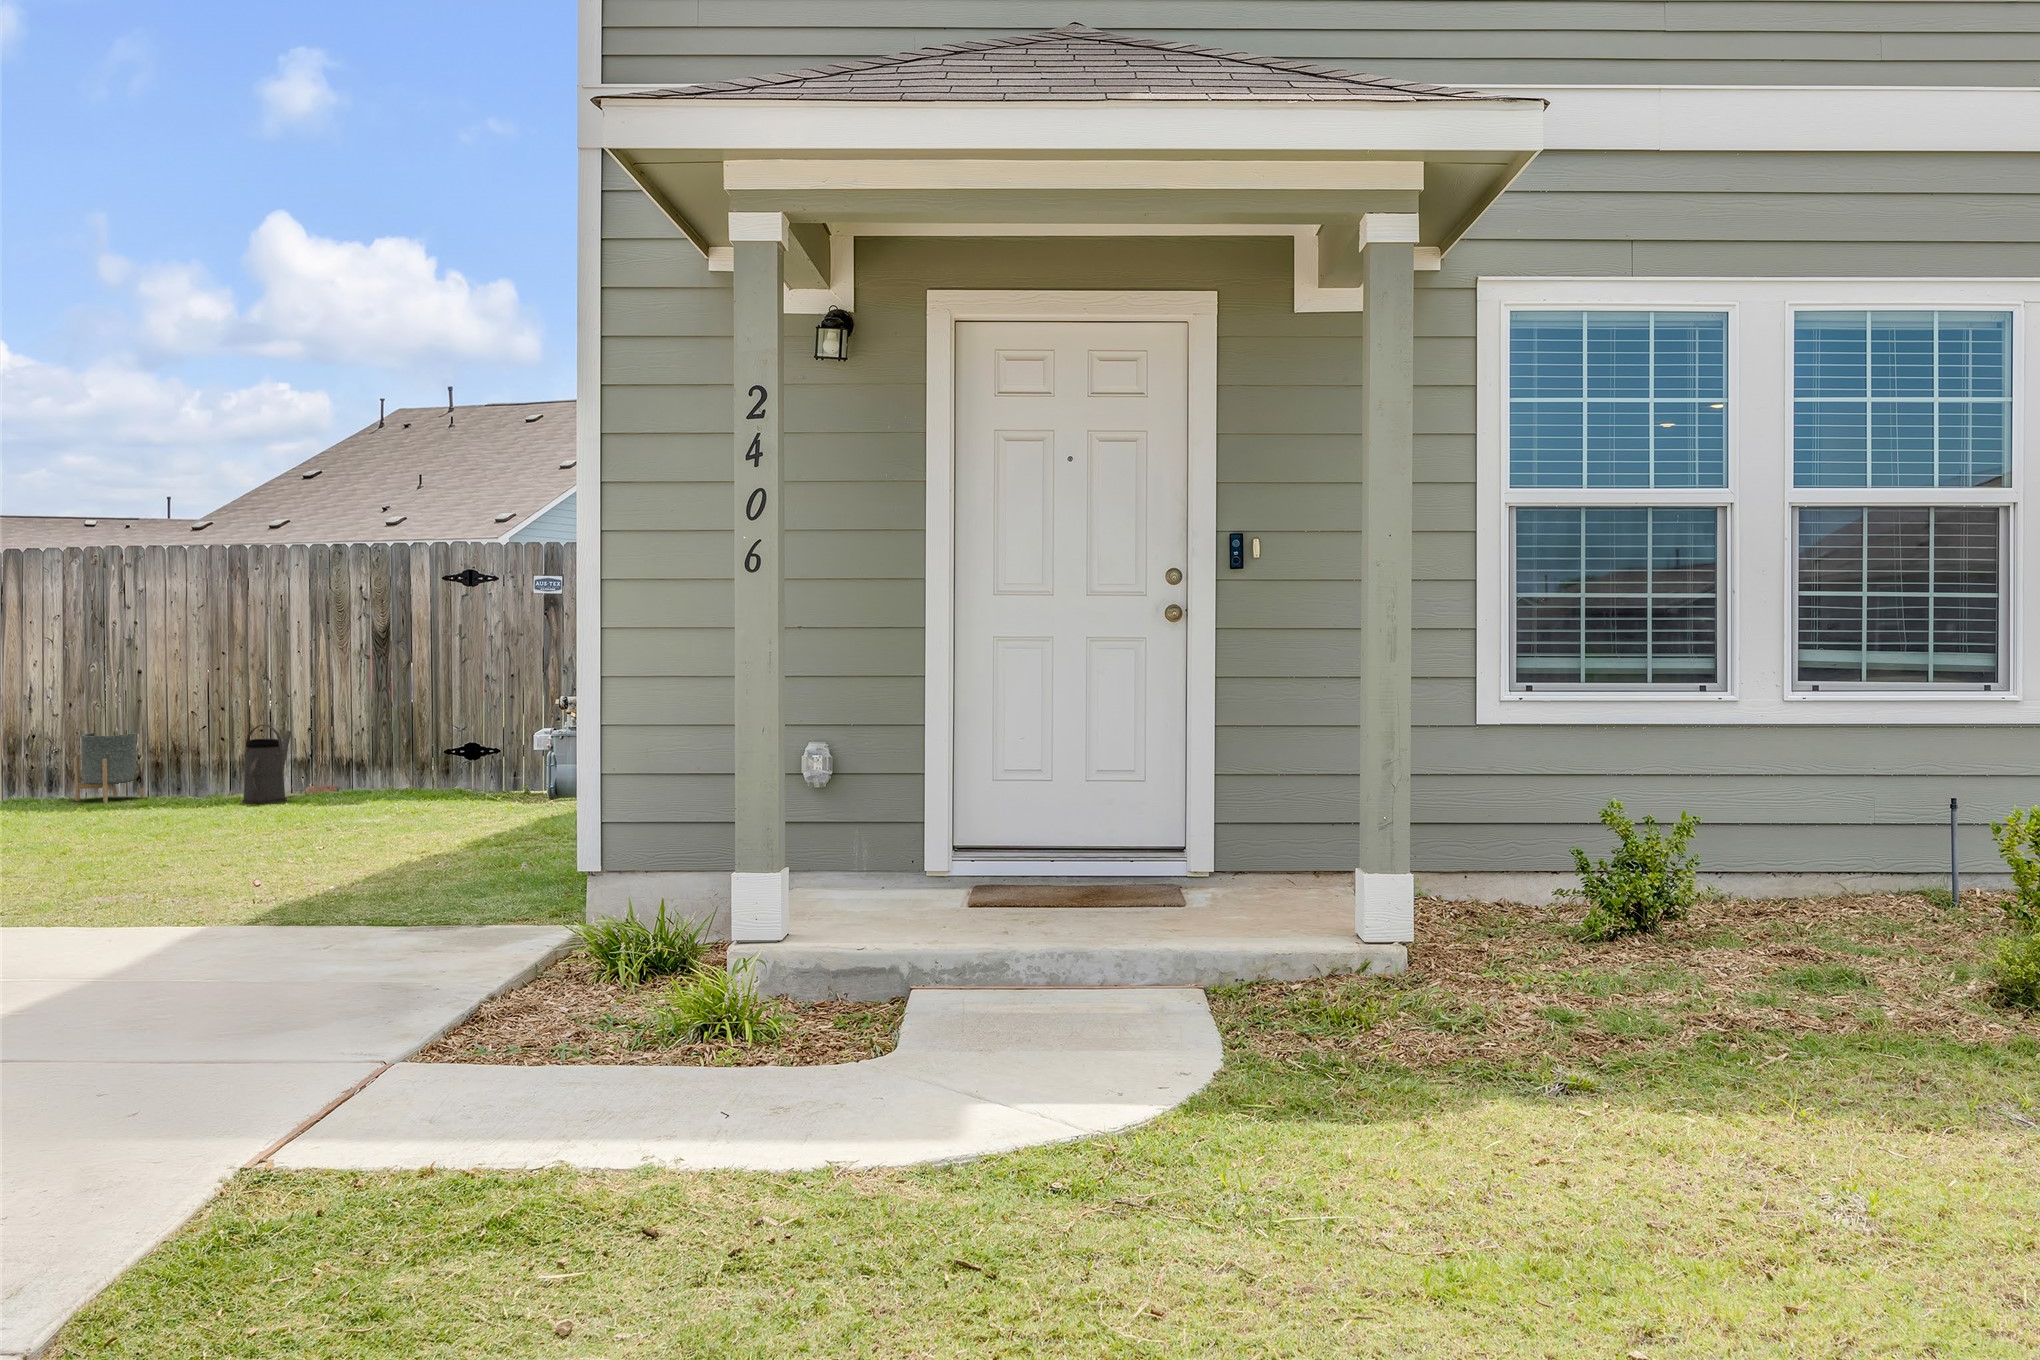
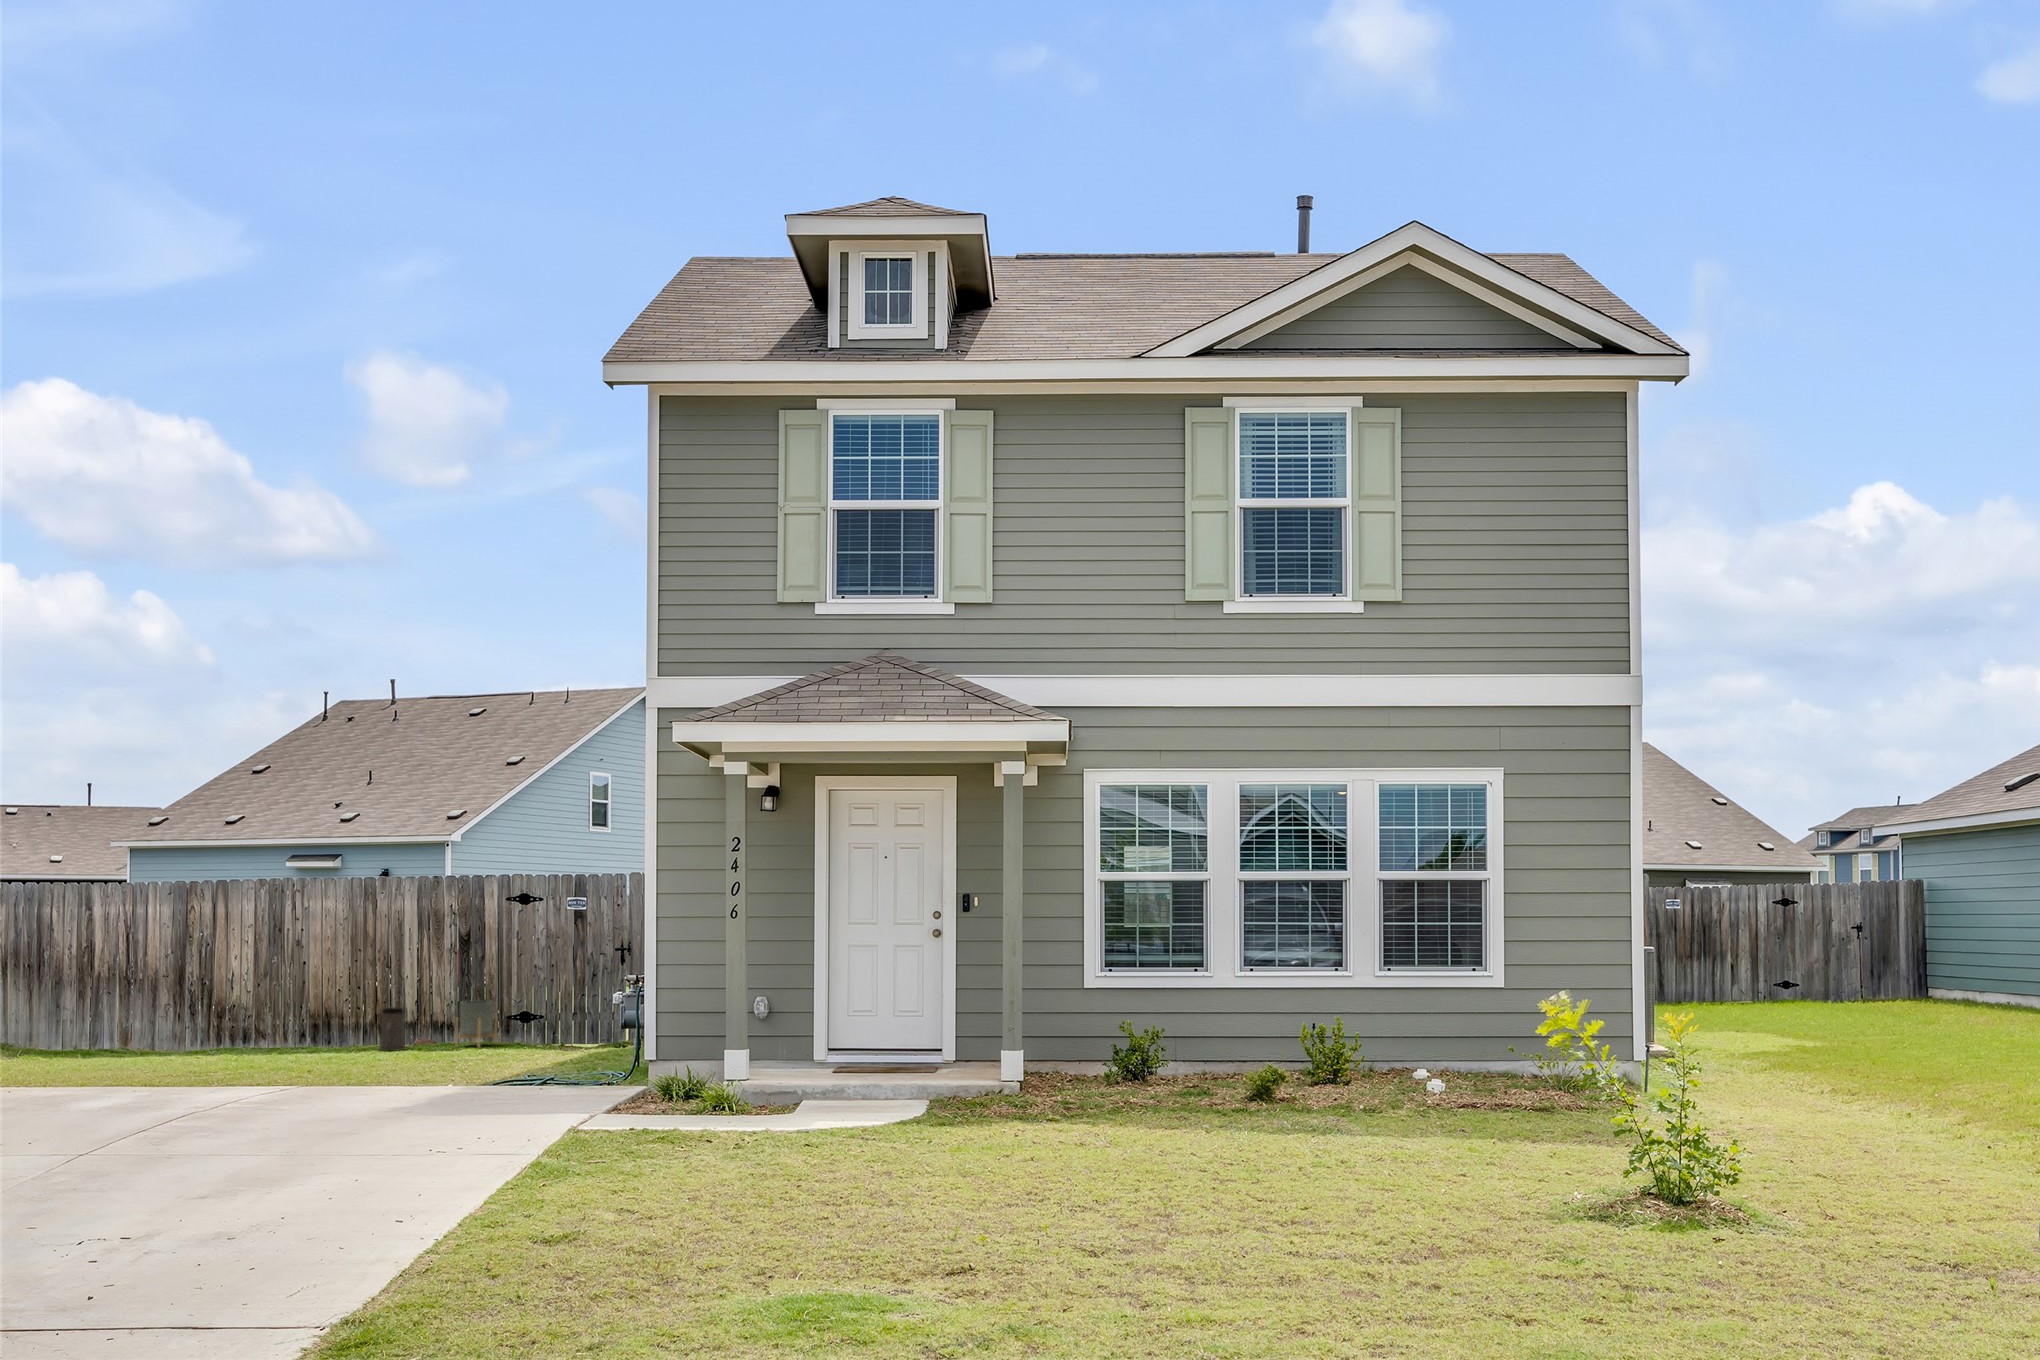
planter: present [74,733,145,803] -> present [455,1000,497,1046]

